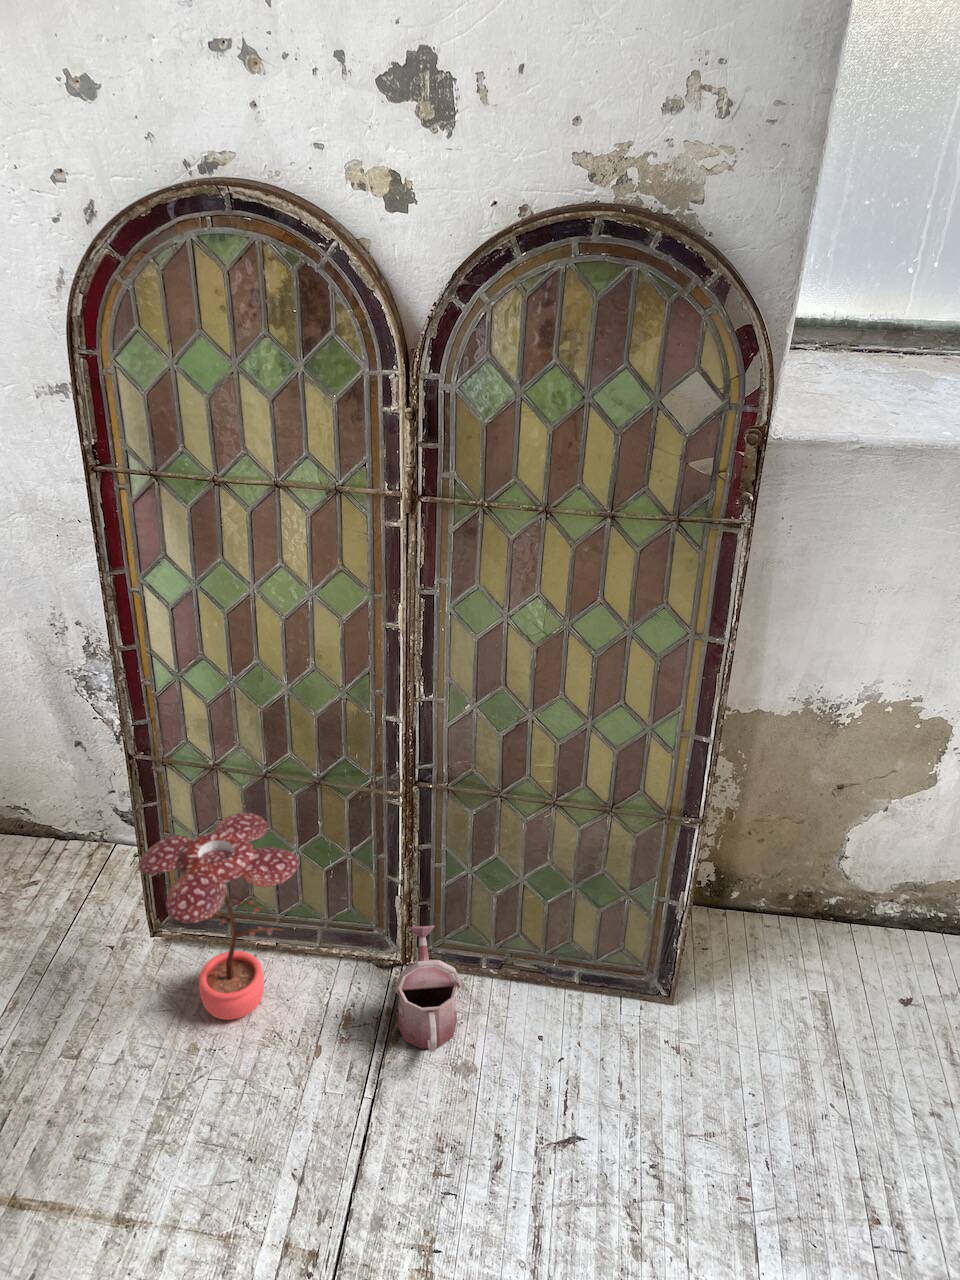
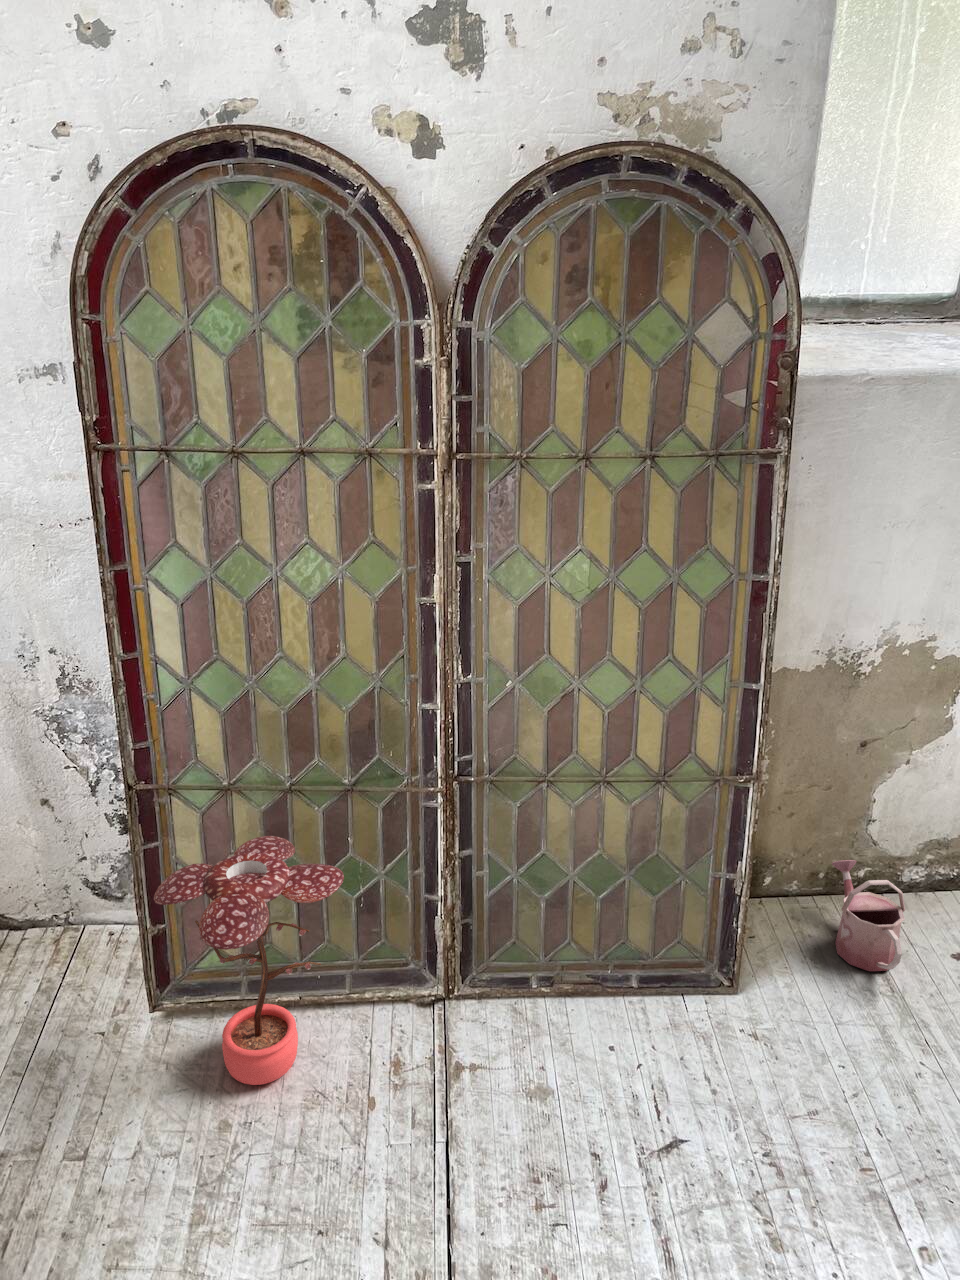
watering can: present [394,925,461,1052] -> present [832,860,905,971]

